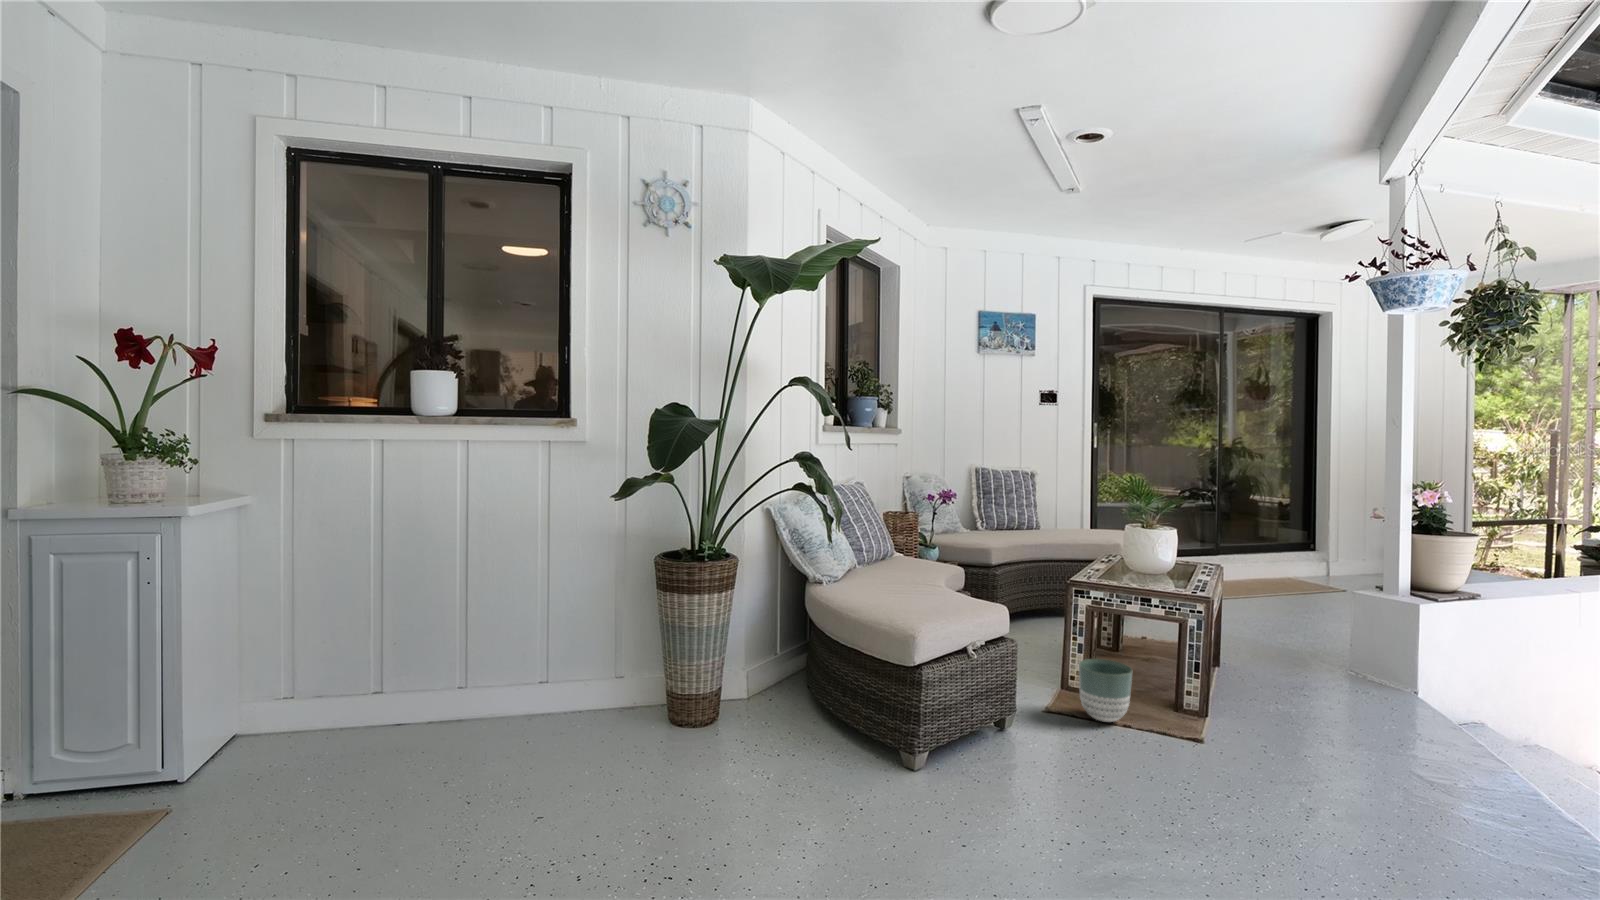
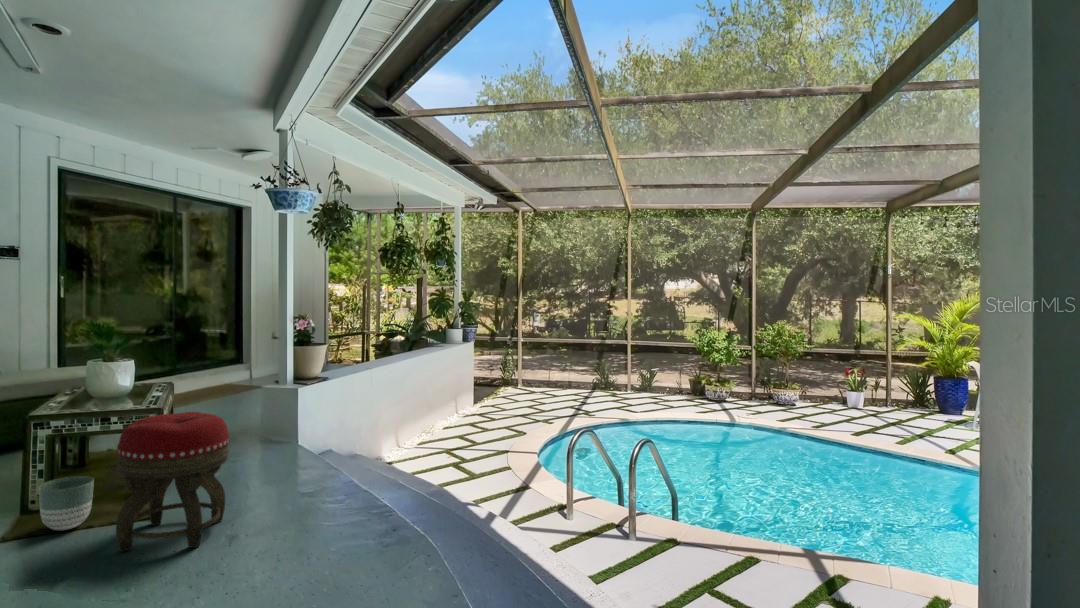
footstool: none [1158,607,1313,810] -> present [116,412,230,552]

